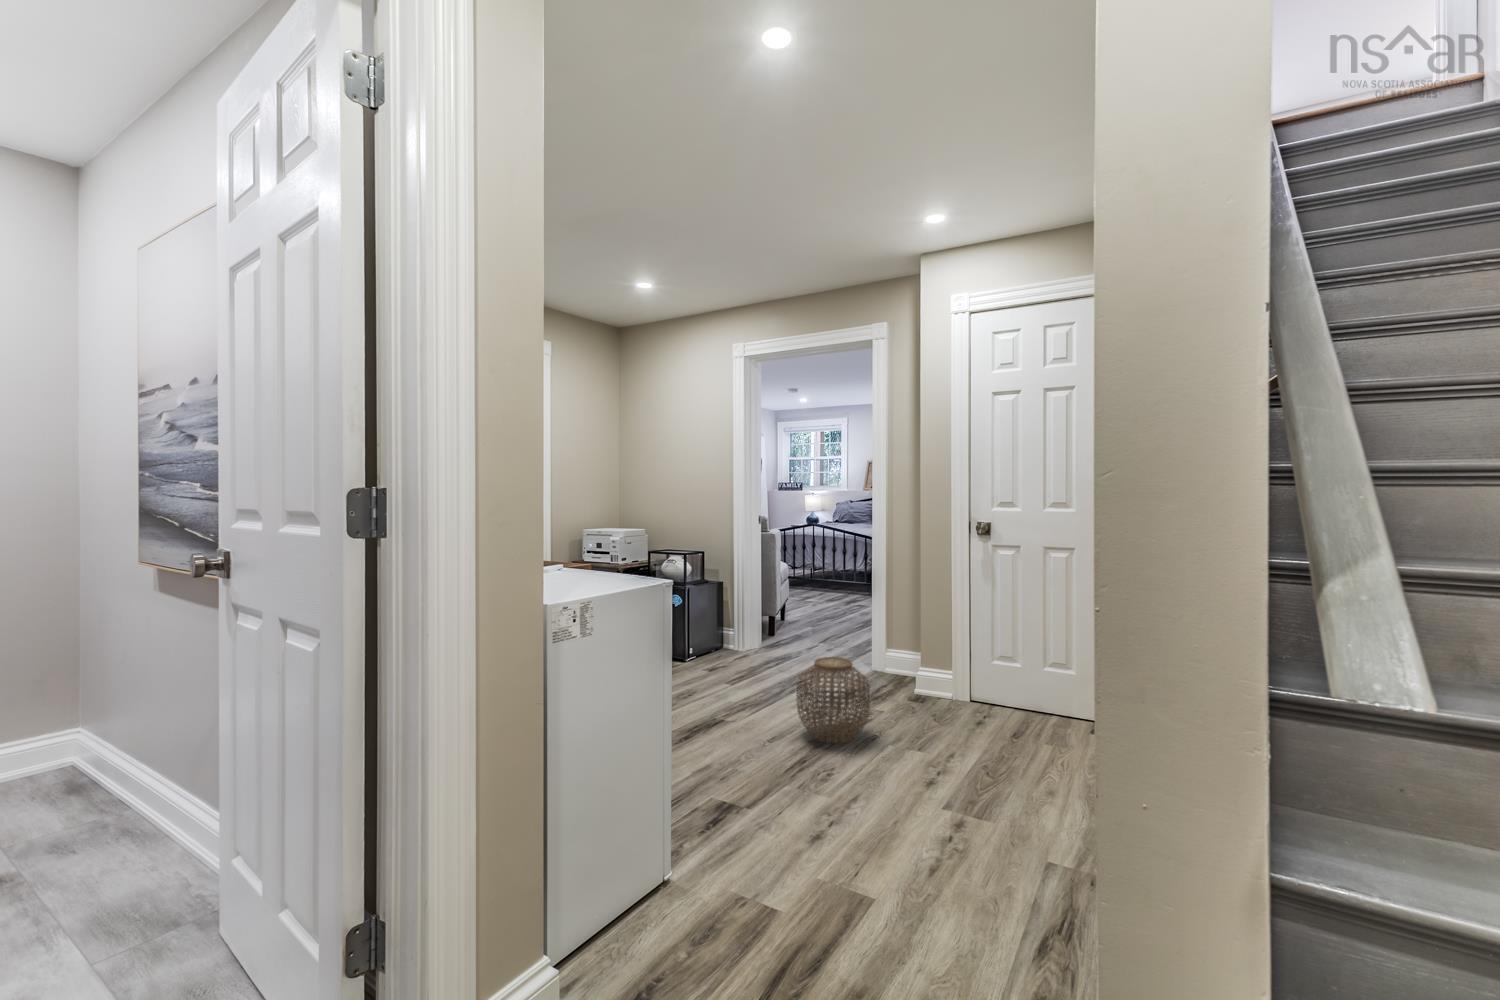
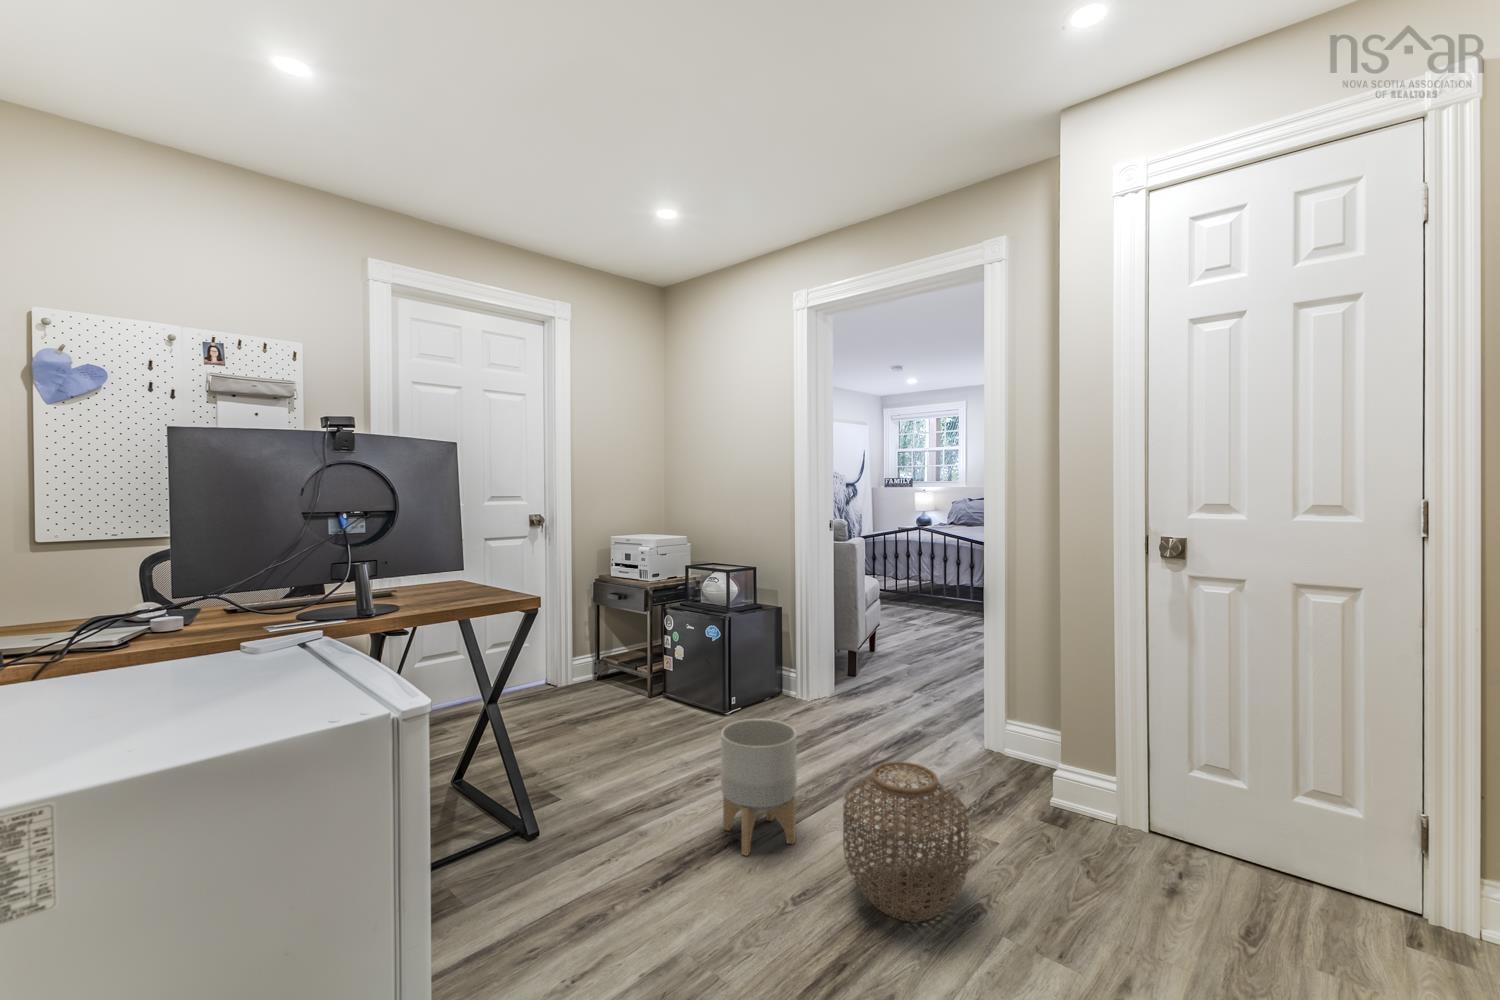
planter: none [712,644,761,726] -> present [721,719,797,856]

